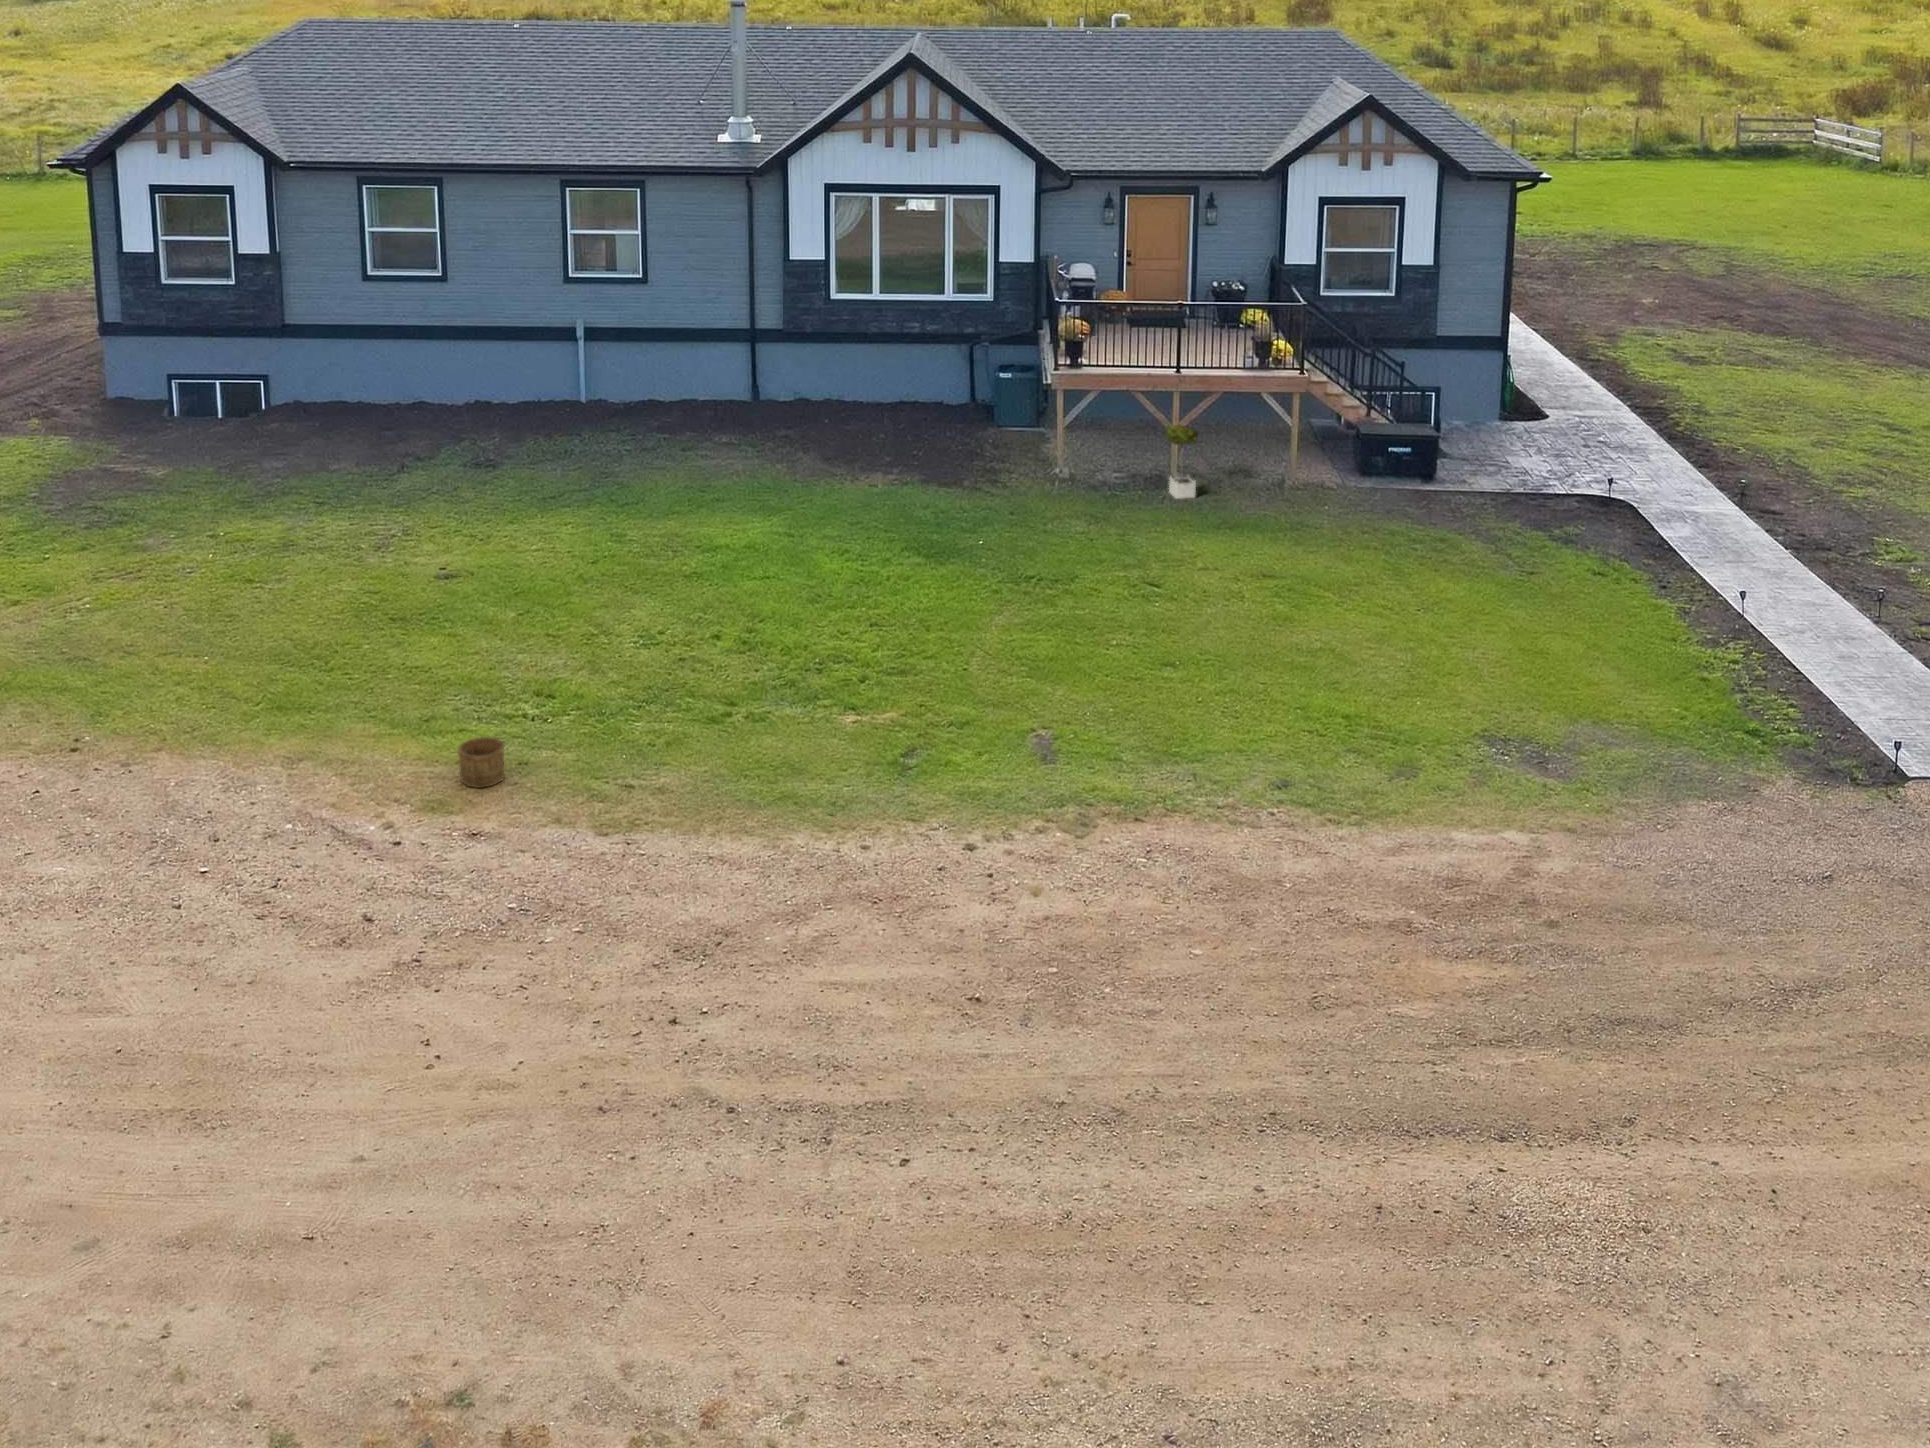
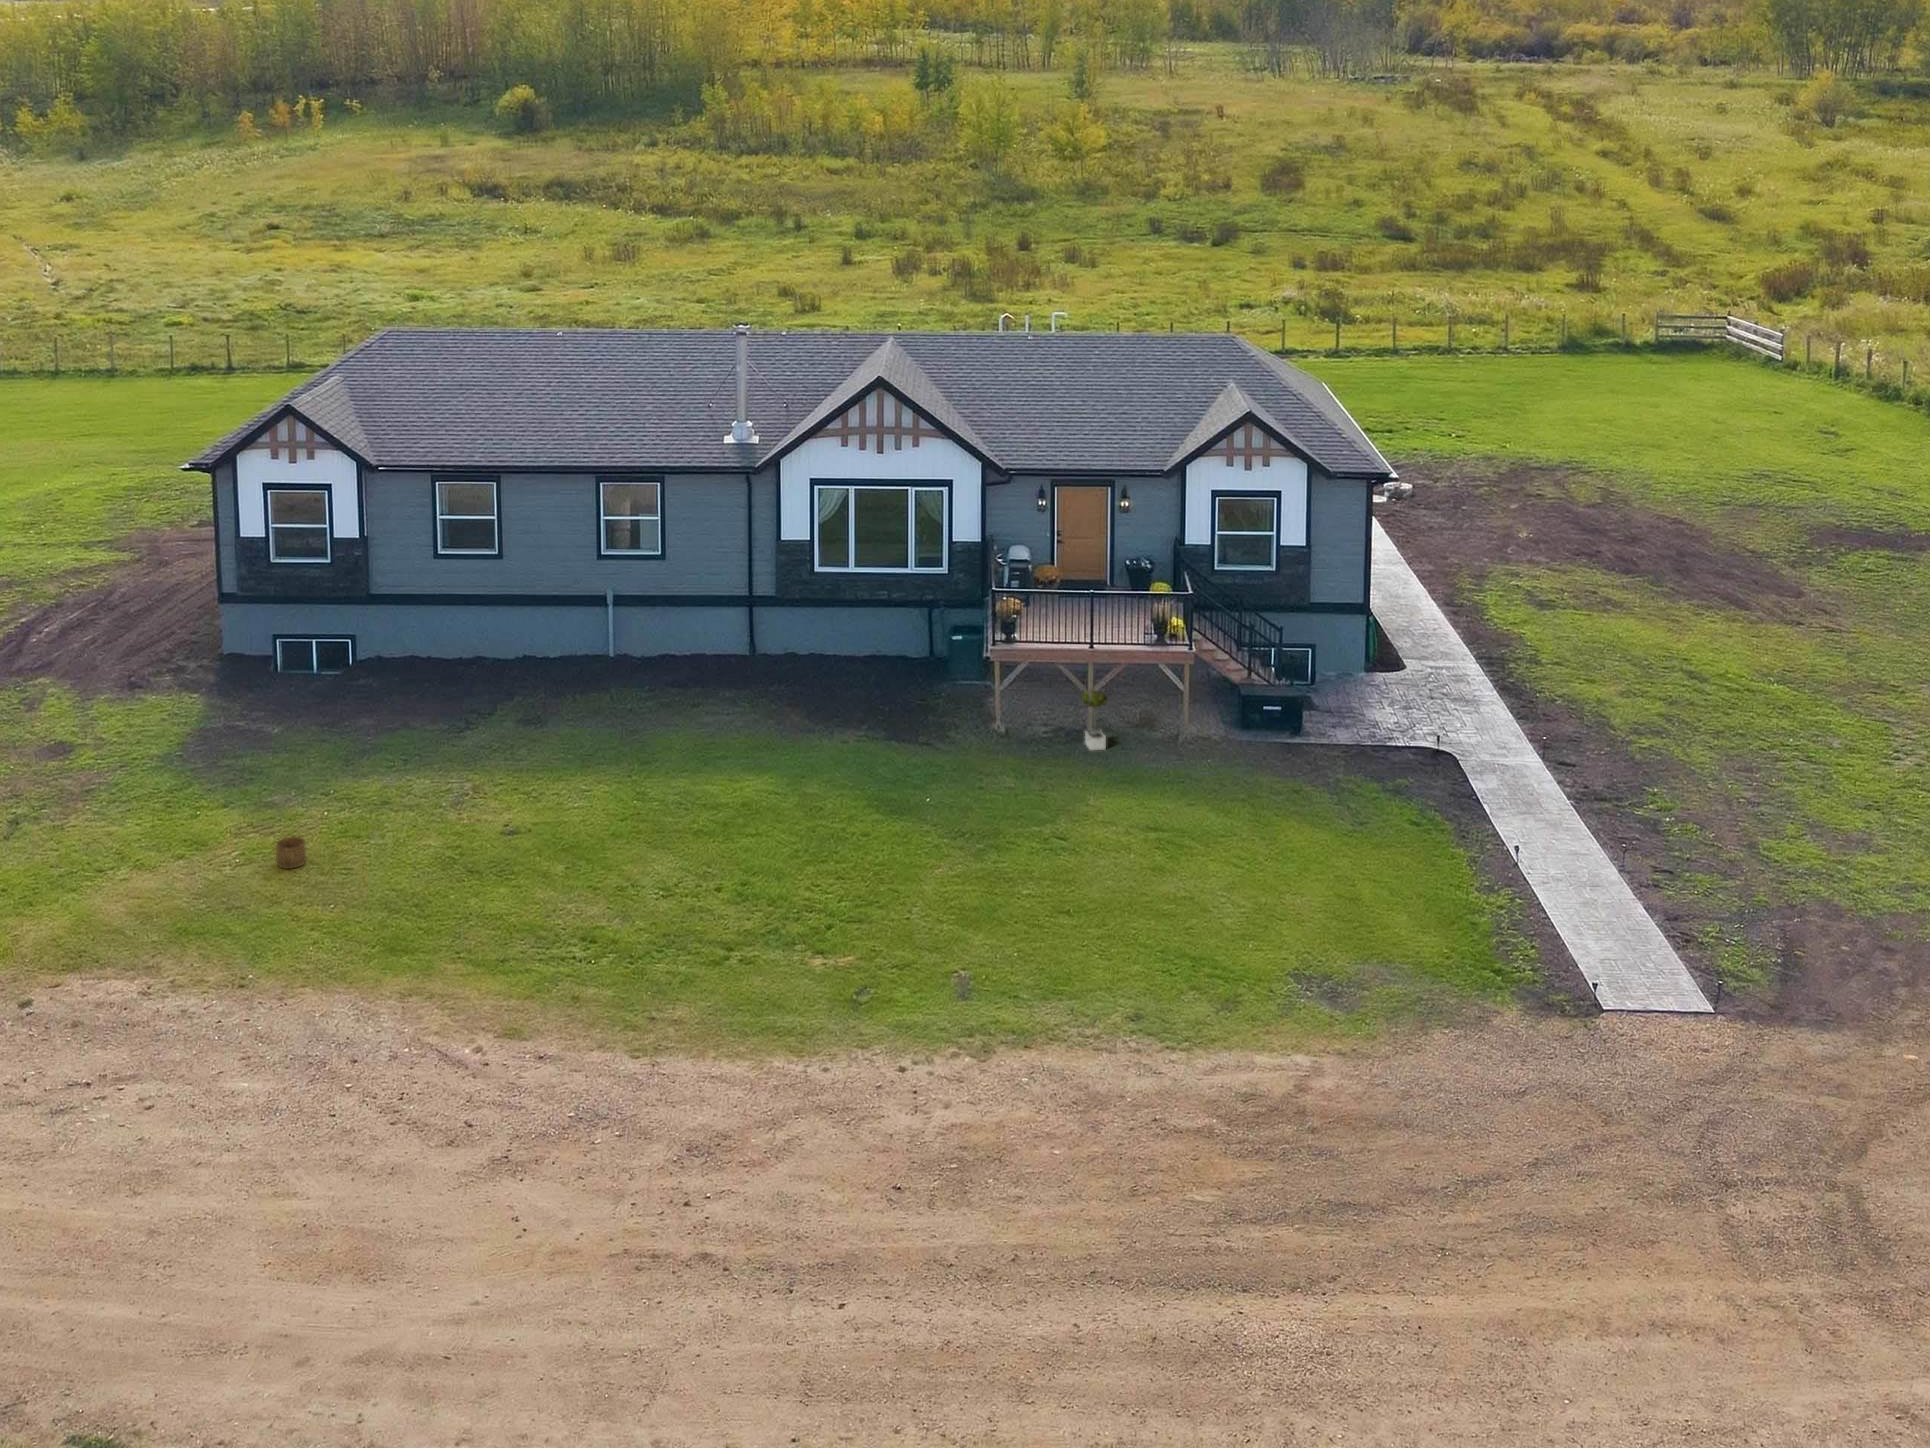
wooden bucket: present [458,737,504,788] -> present [276,837,306,869]

